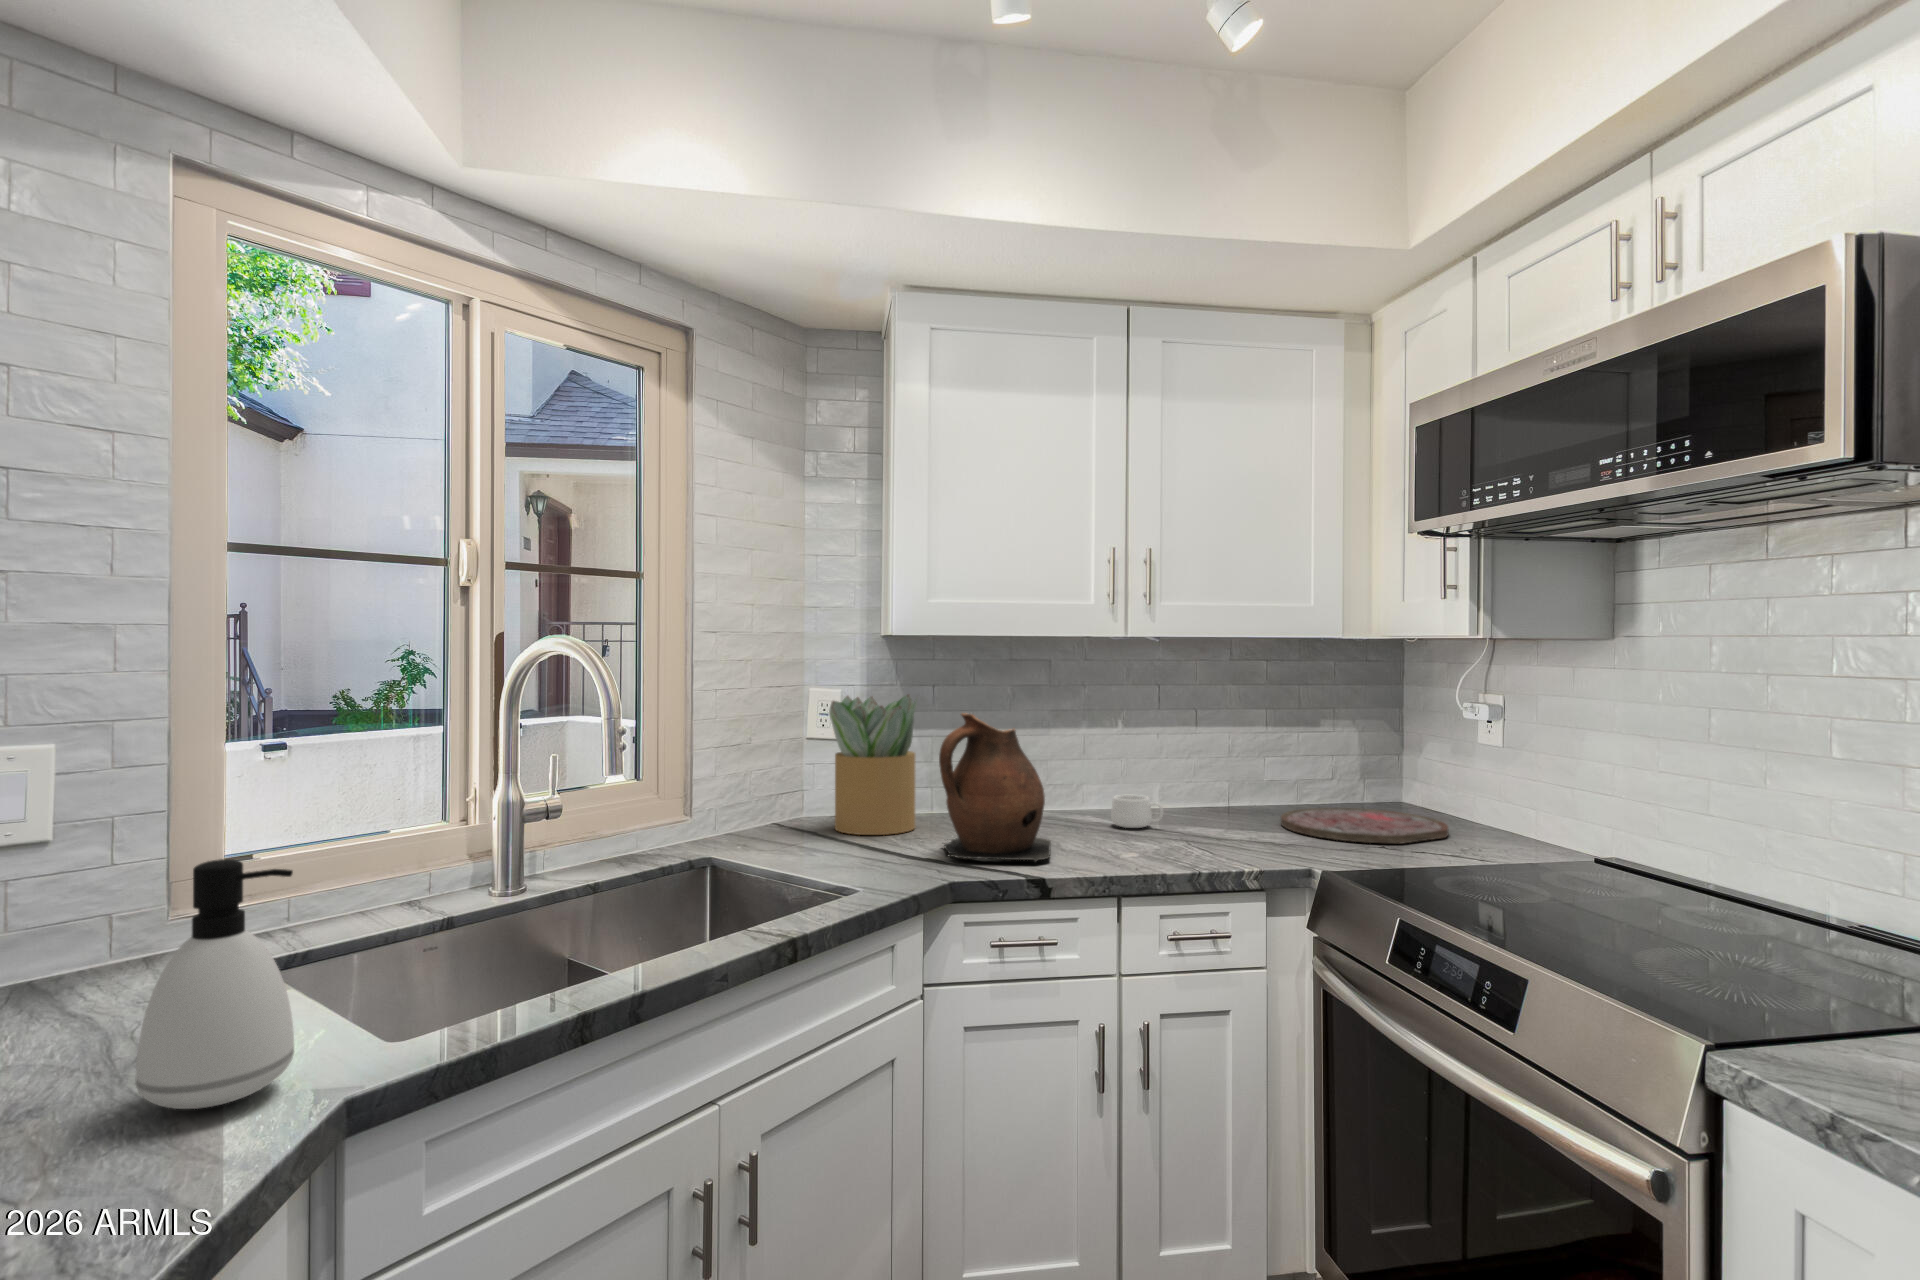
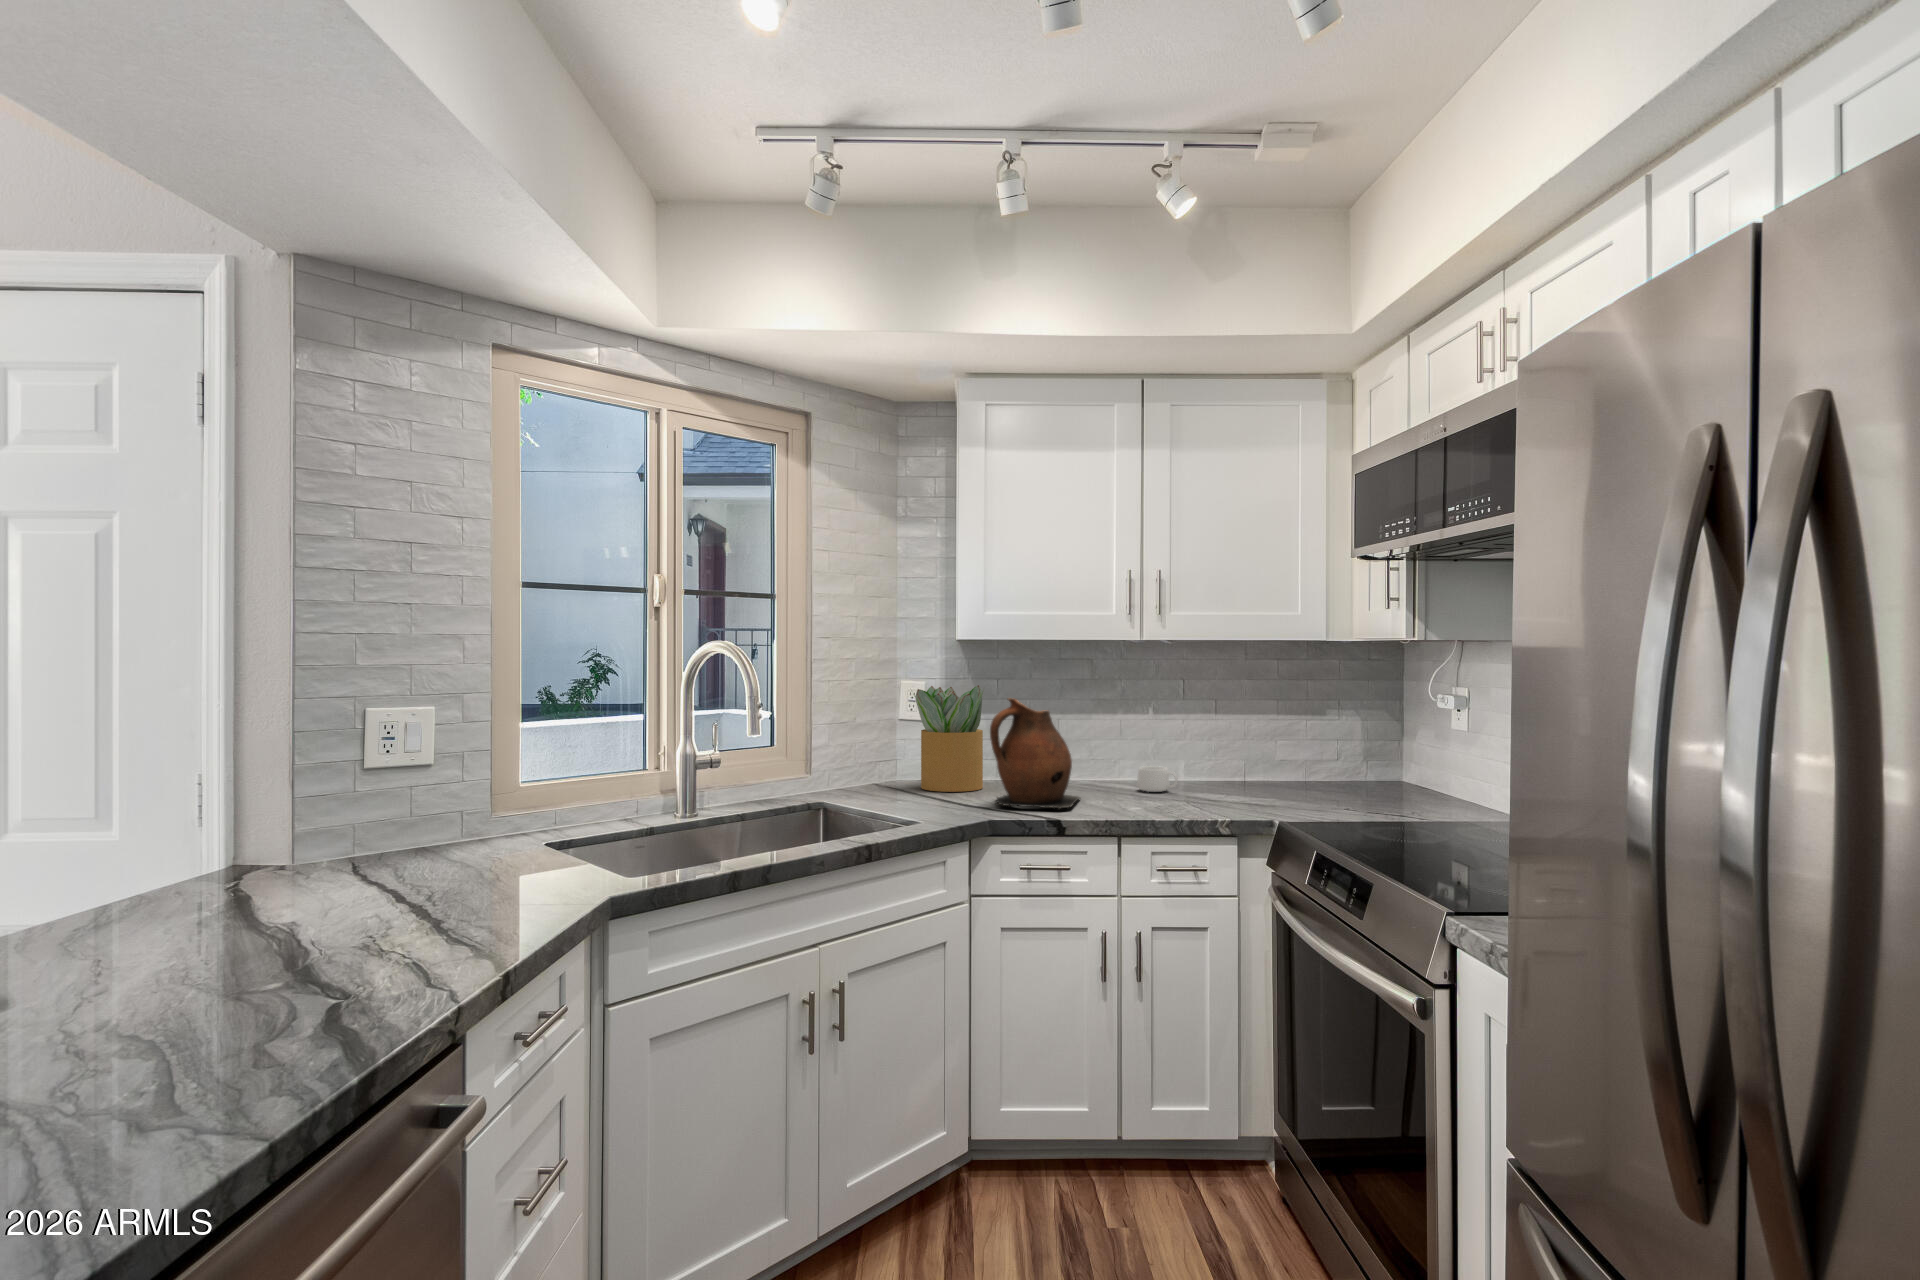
cutting board: present [1281,808,1448,844] -> none [1277,781,1413,806]
soap dispenser: present [136,859,294,1109] -> none [497,763,573,894]

